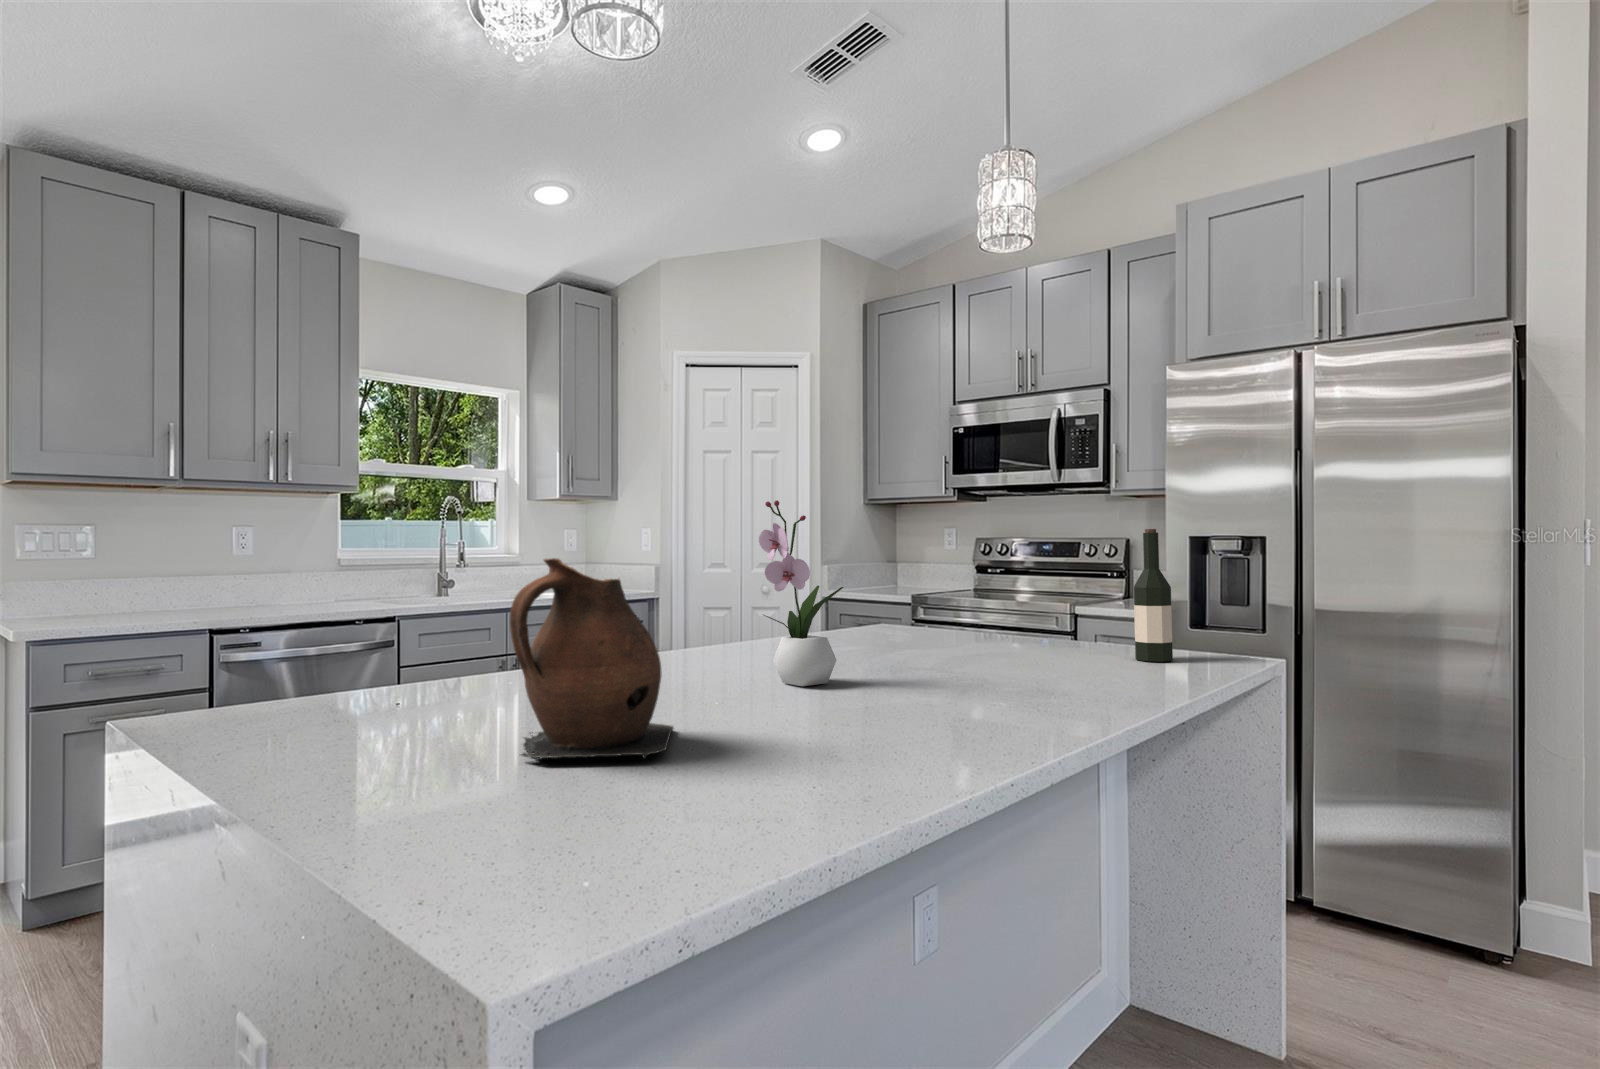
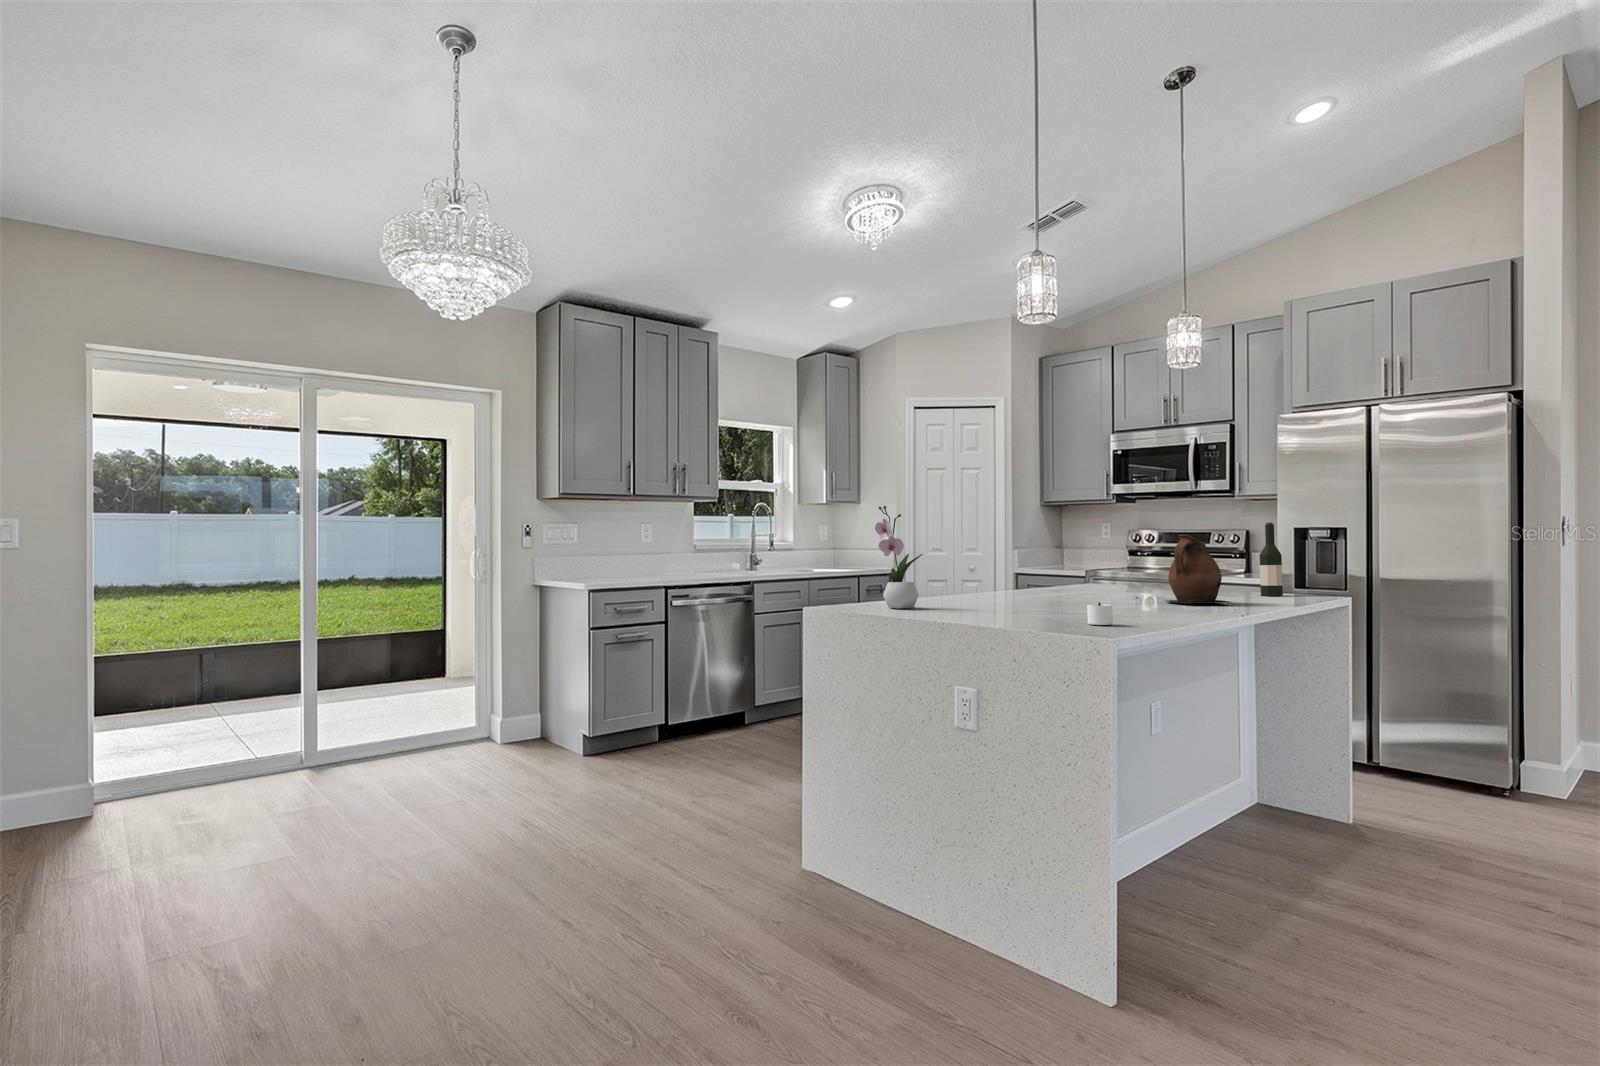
flower arrangement: present [759,500,843,686] -> present [875,506,922,608]
ceramic pitcher: present [510,558,674,758] -> present [1166,535,1229,603]
candle: none [567,787,677,873] -> present [1087,602,1113,625]

